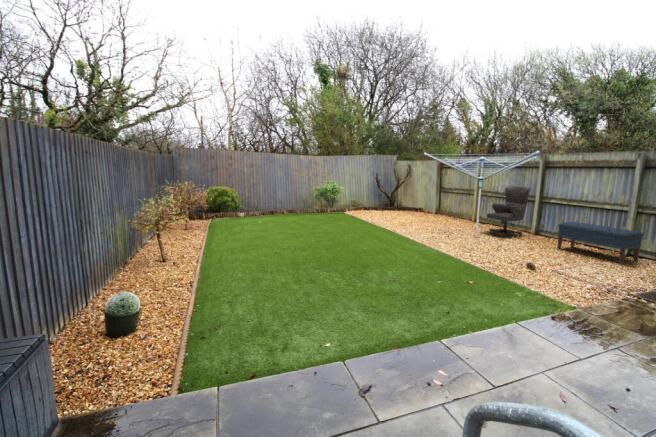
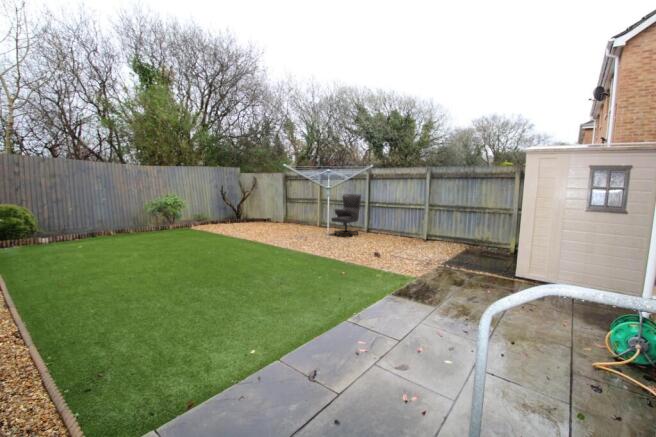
bench: present [557,222,644,264] -> none [385,219,435,246]

